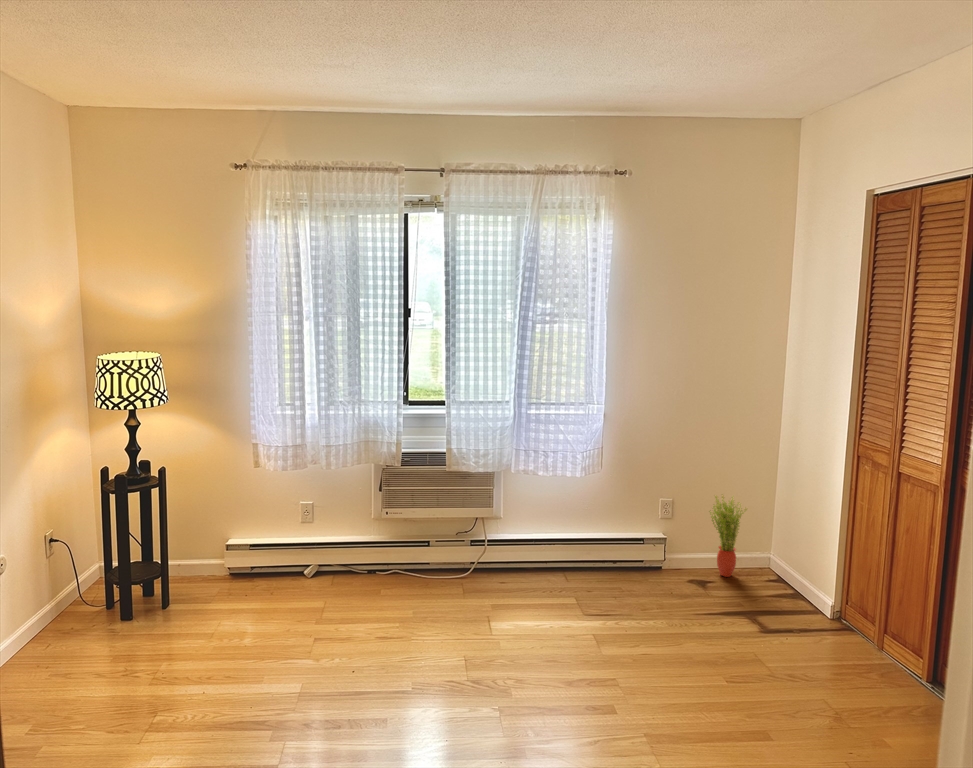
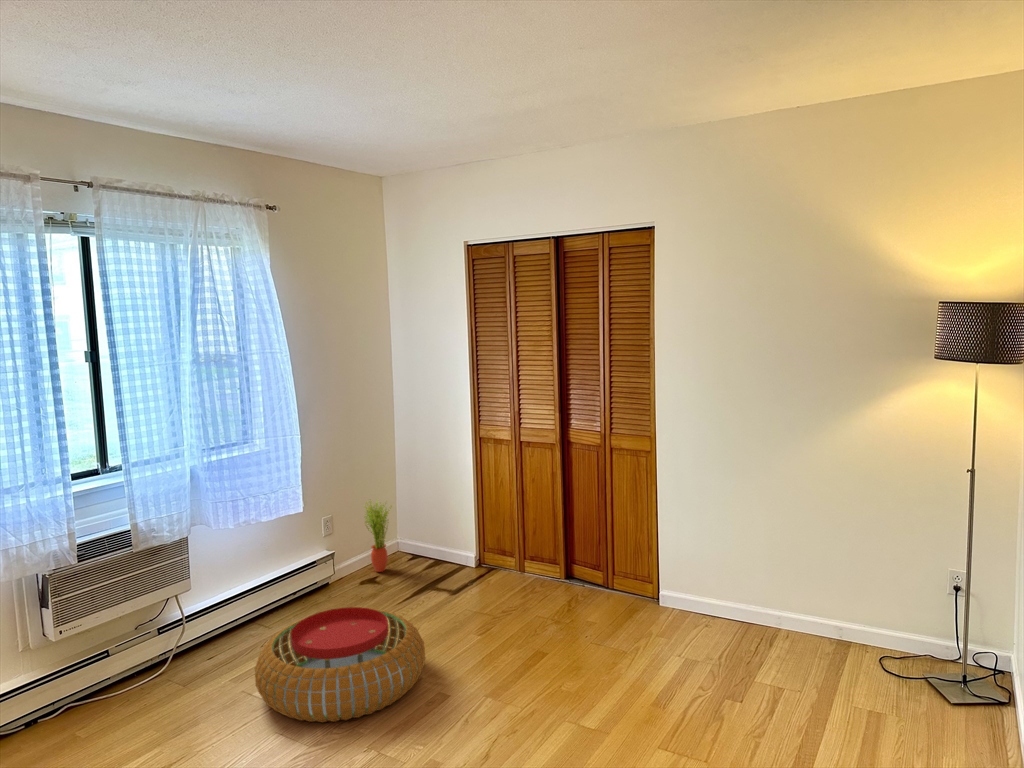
pouf: none [463,578,631,696] -> present [255,607,425,722]

